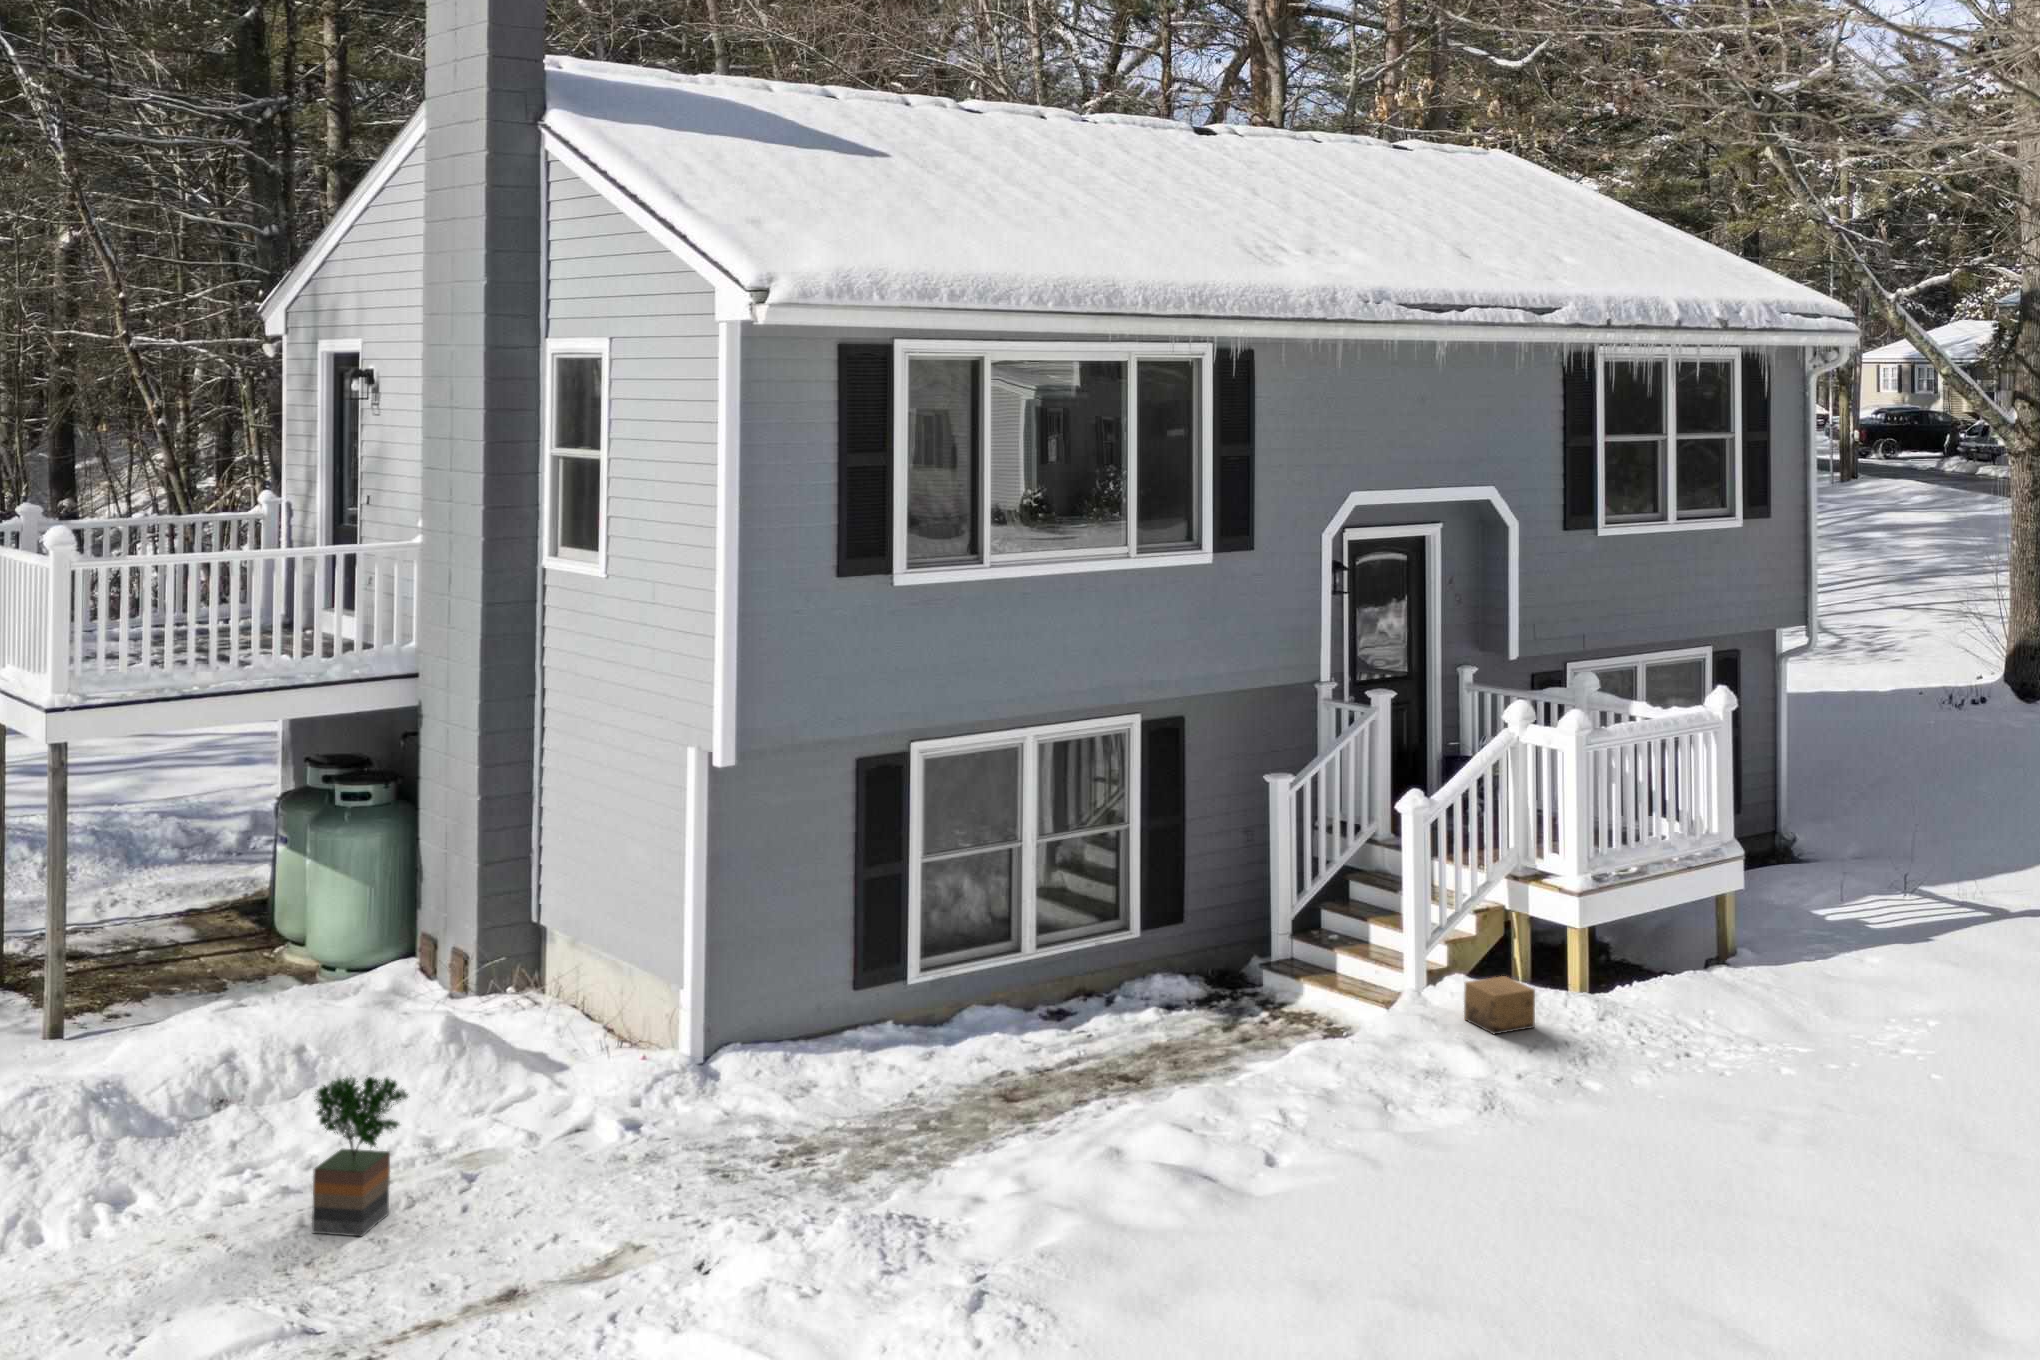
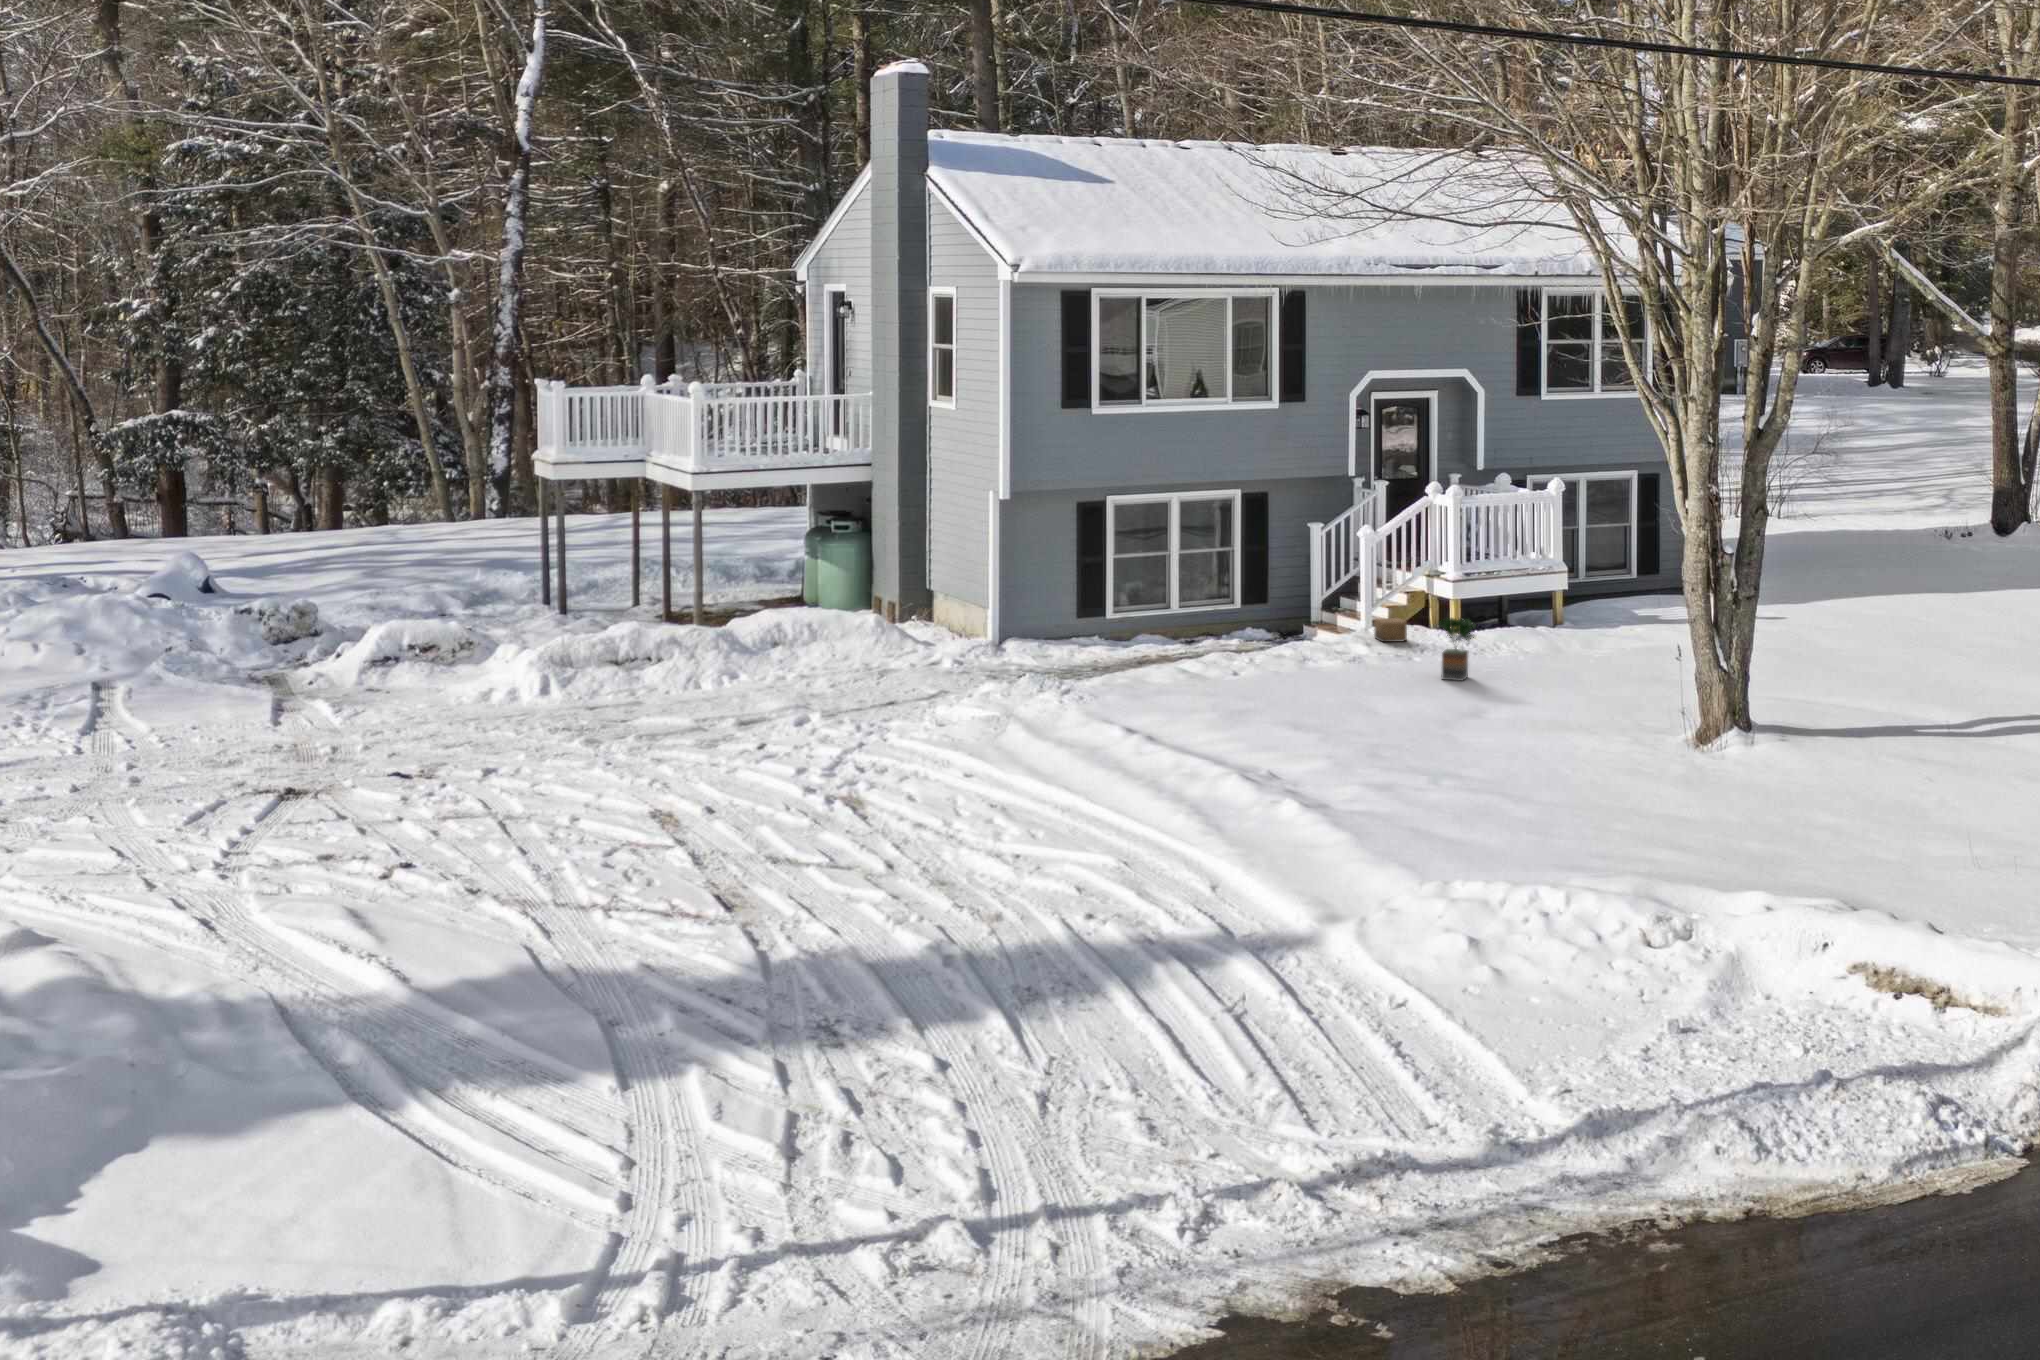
potted tree: present [312,1077,408,1236] -> present [1439,618,1476,681]

